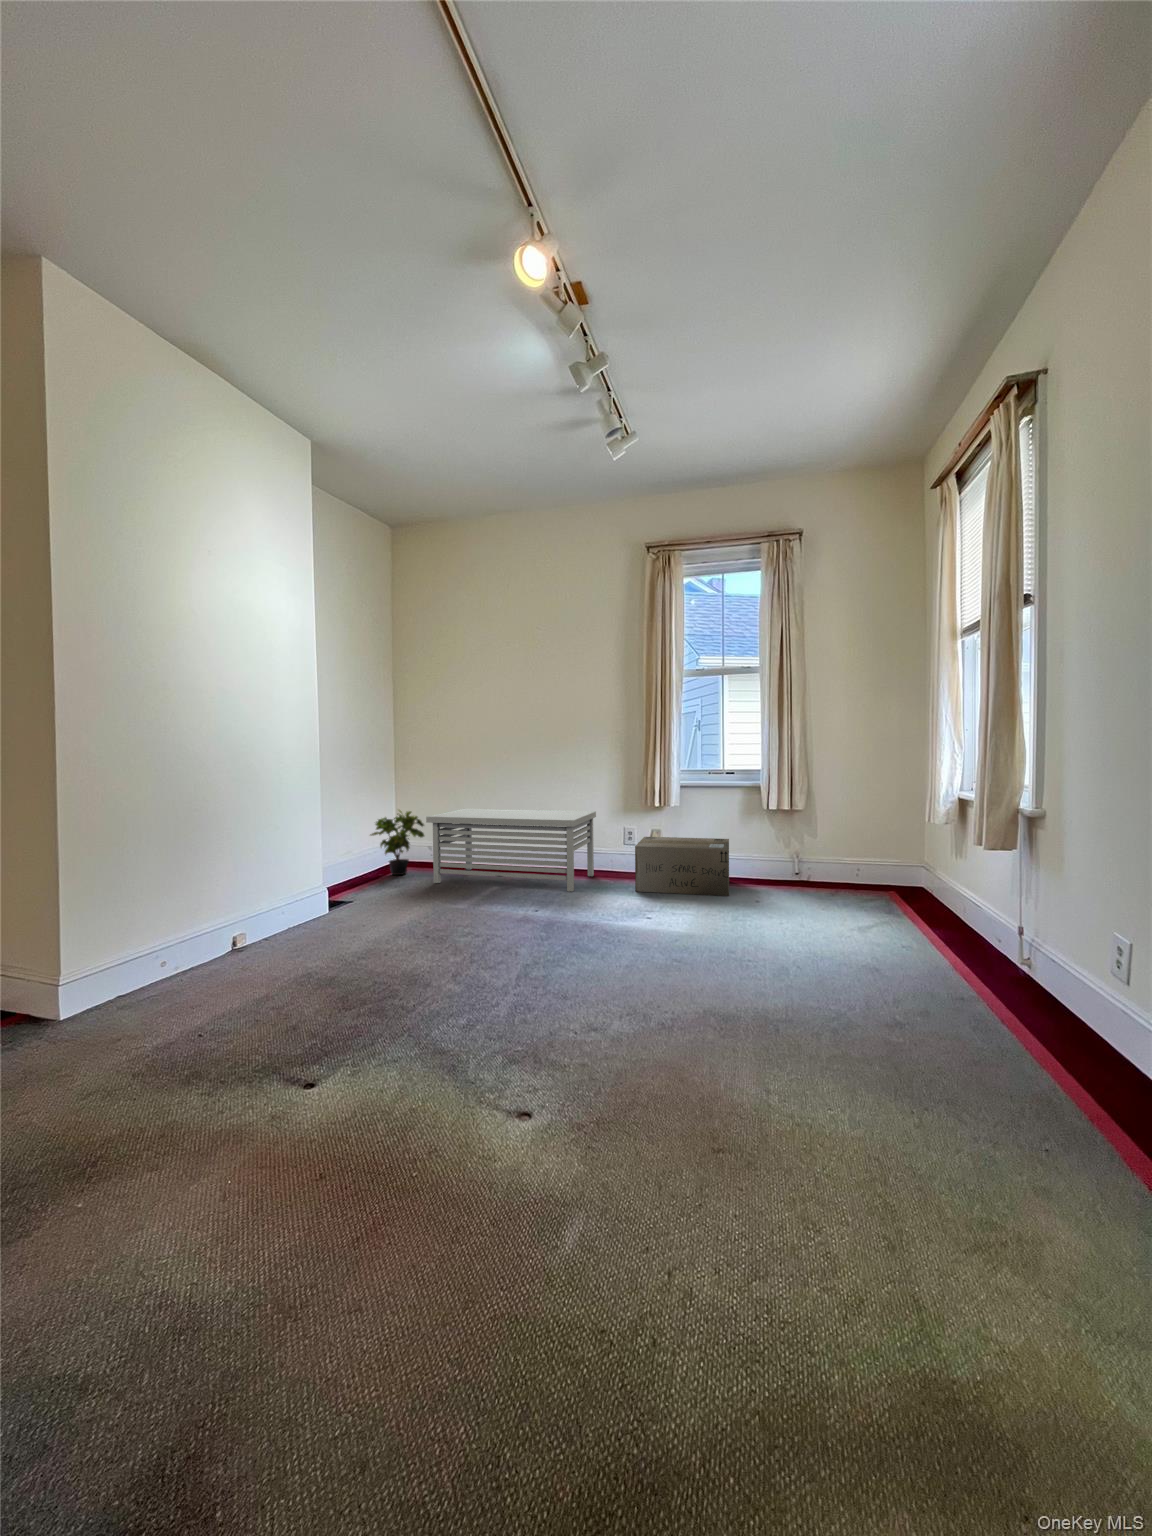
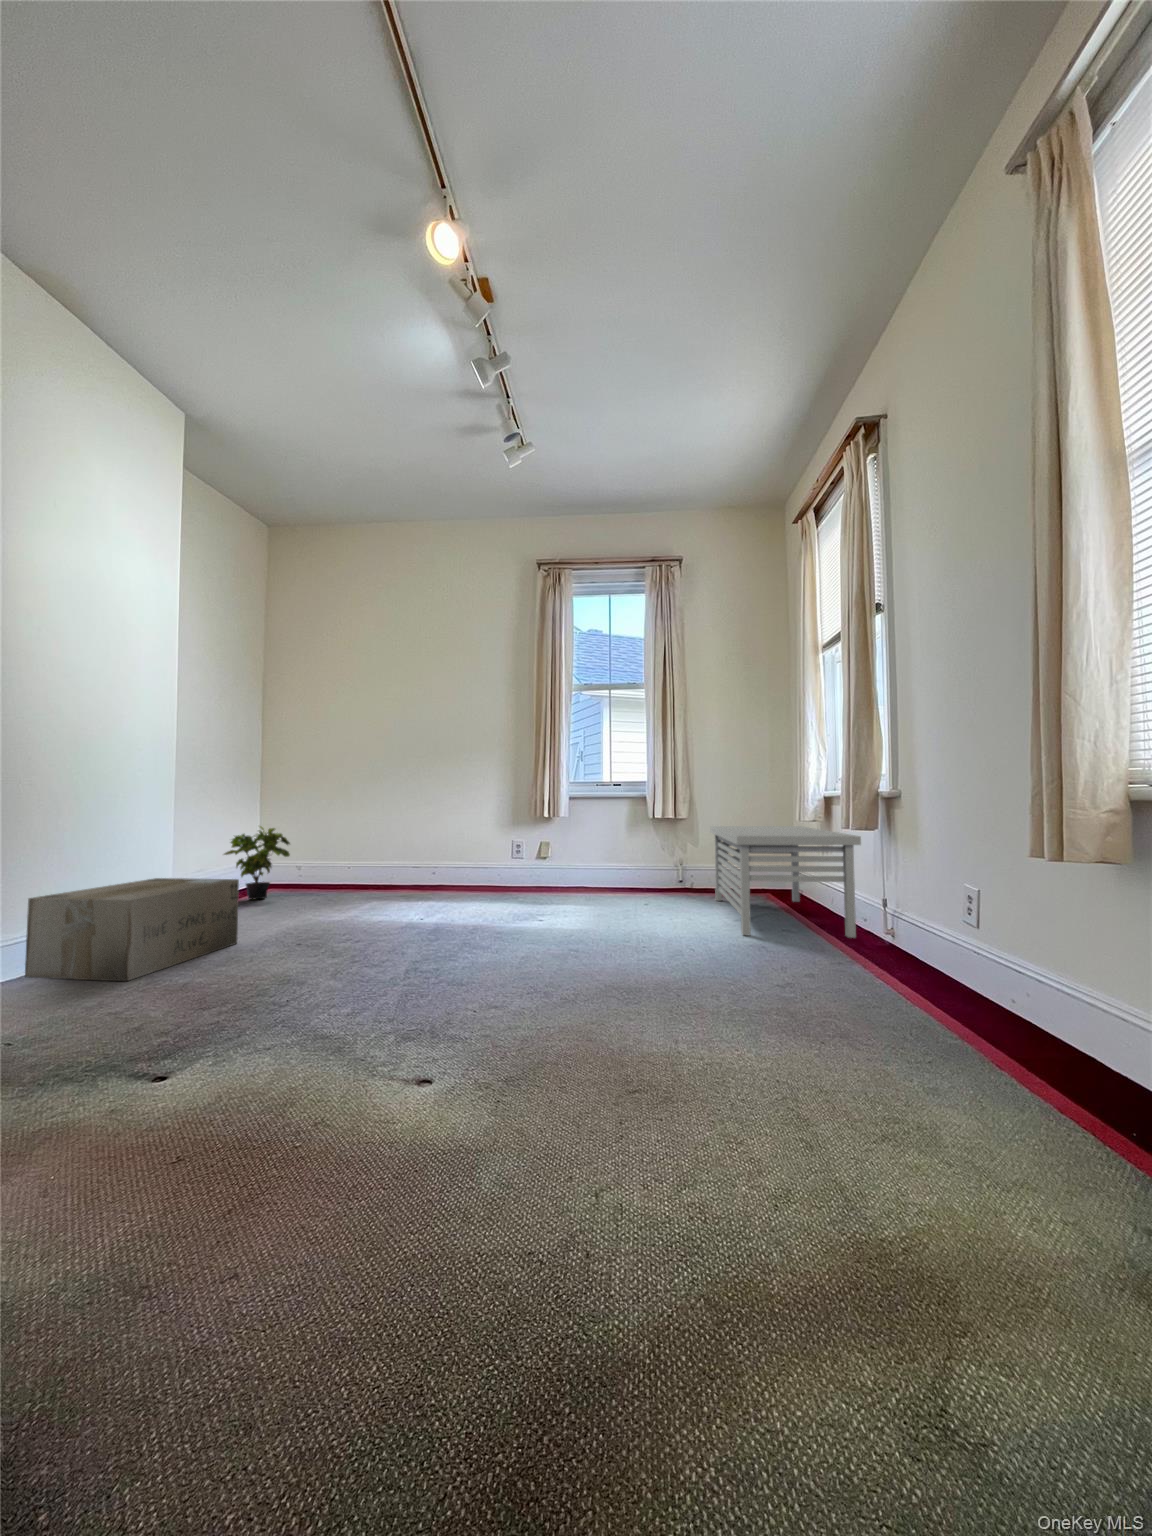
storage bench: present [426,809,596,892] -> present [710,826,861,938]
cardboard box: present [635,837,729,896] -> present [25,878,239,981]

